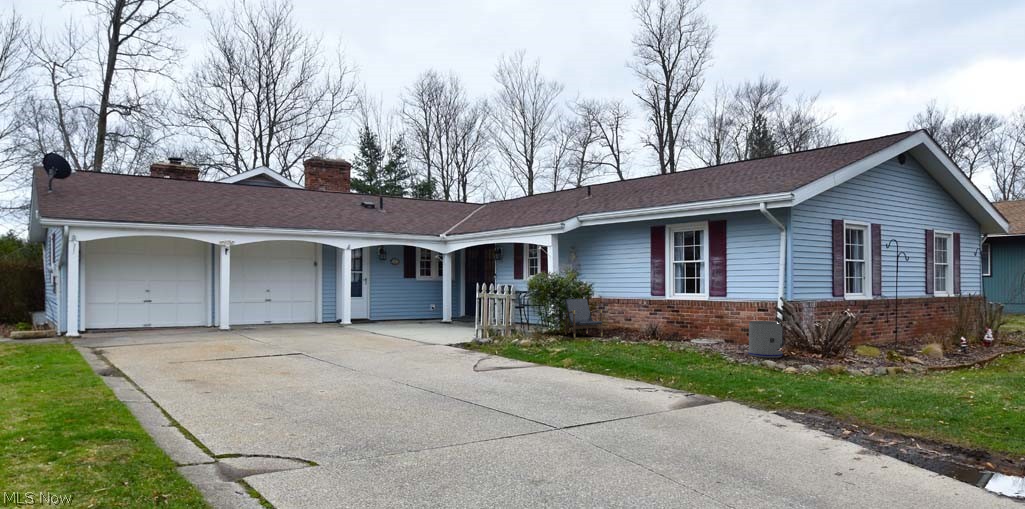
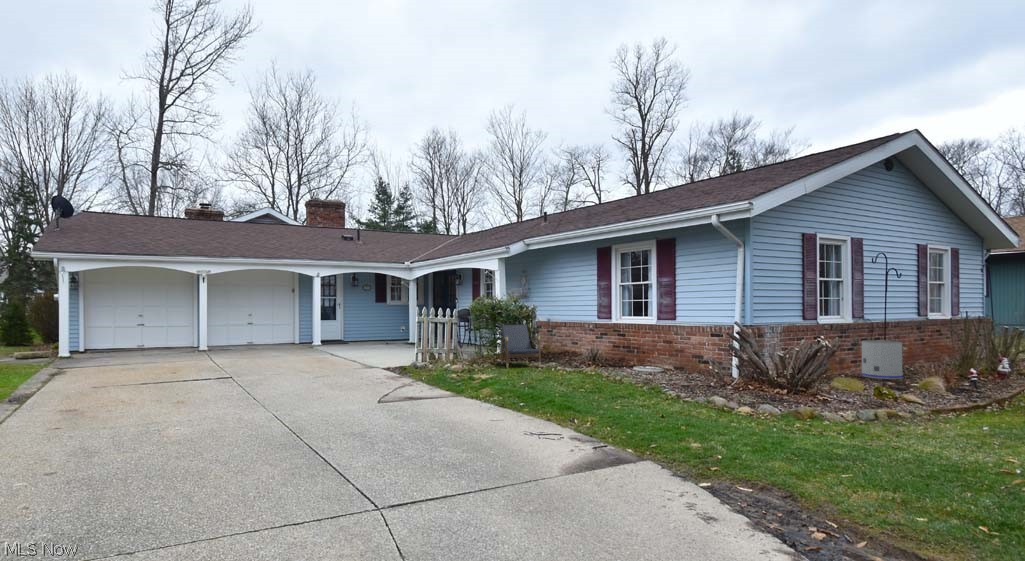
trash can: present [748,321,783,358] -> present [861,340,903,379]

